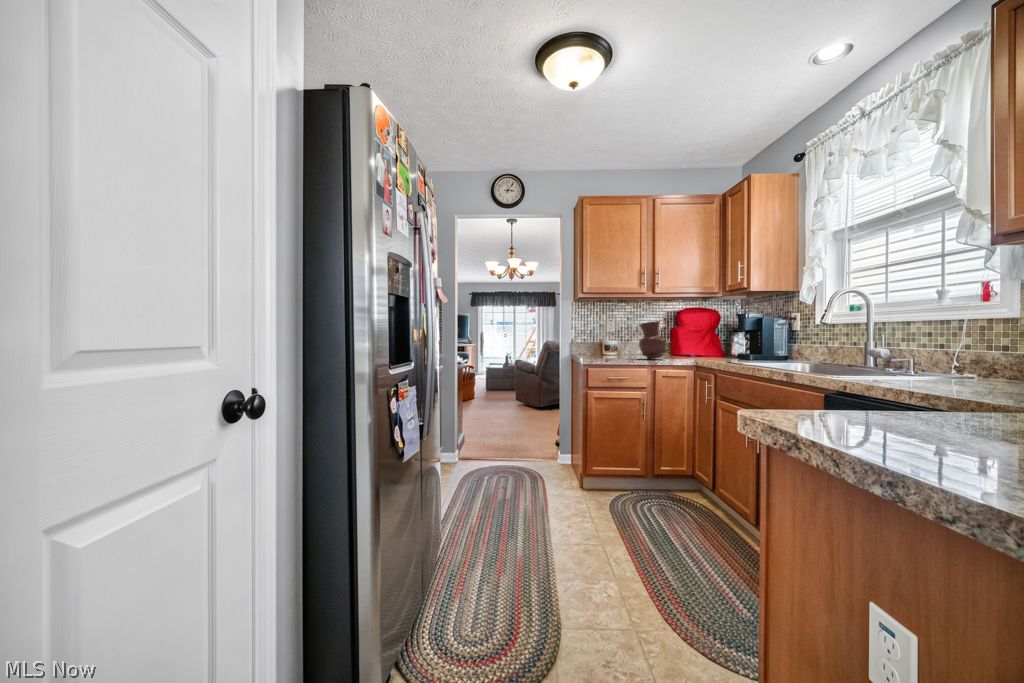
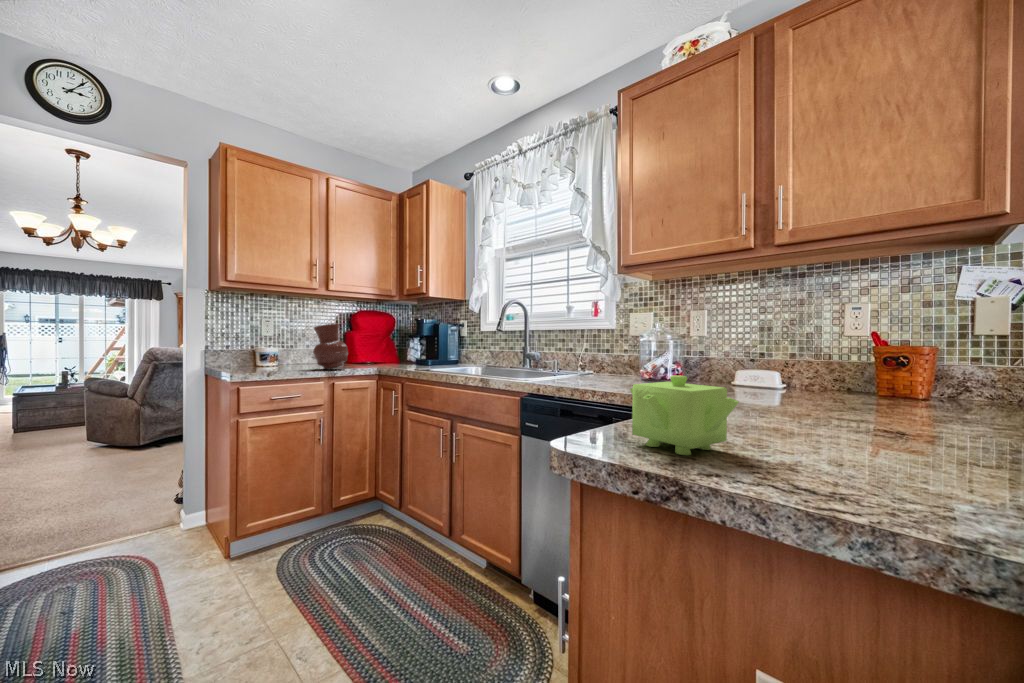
teapot: none [803,361,911,431] -> present [630,376,739,455]

